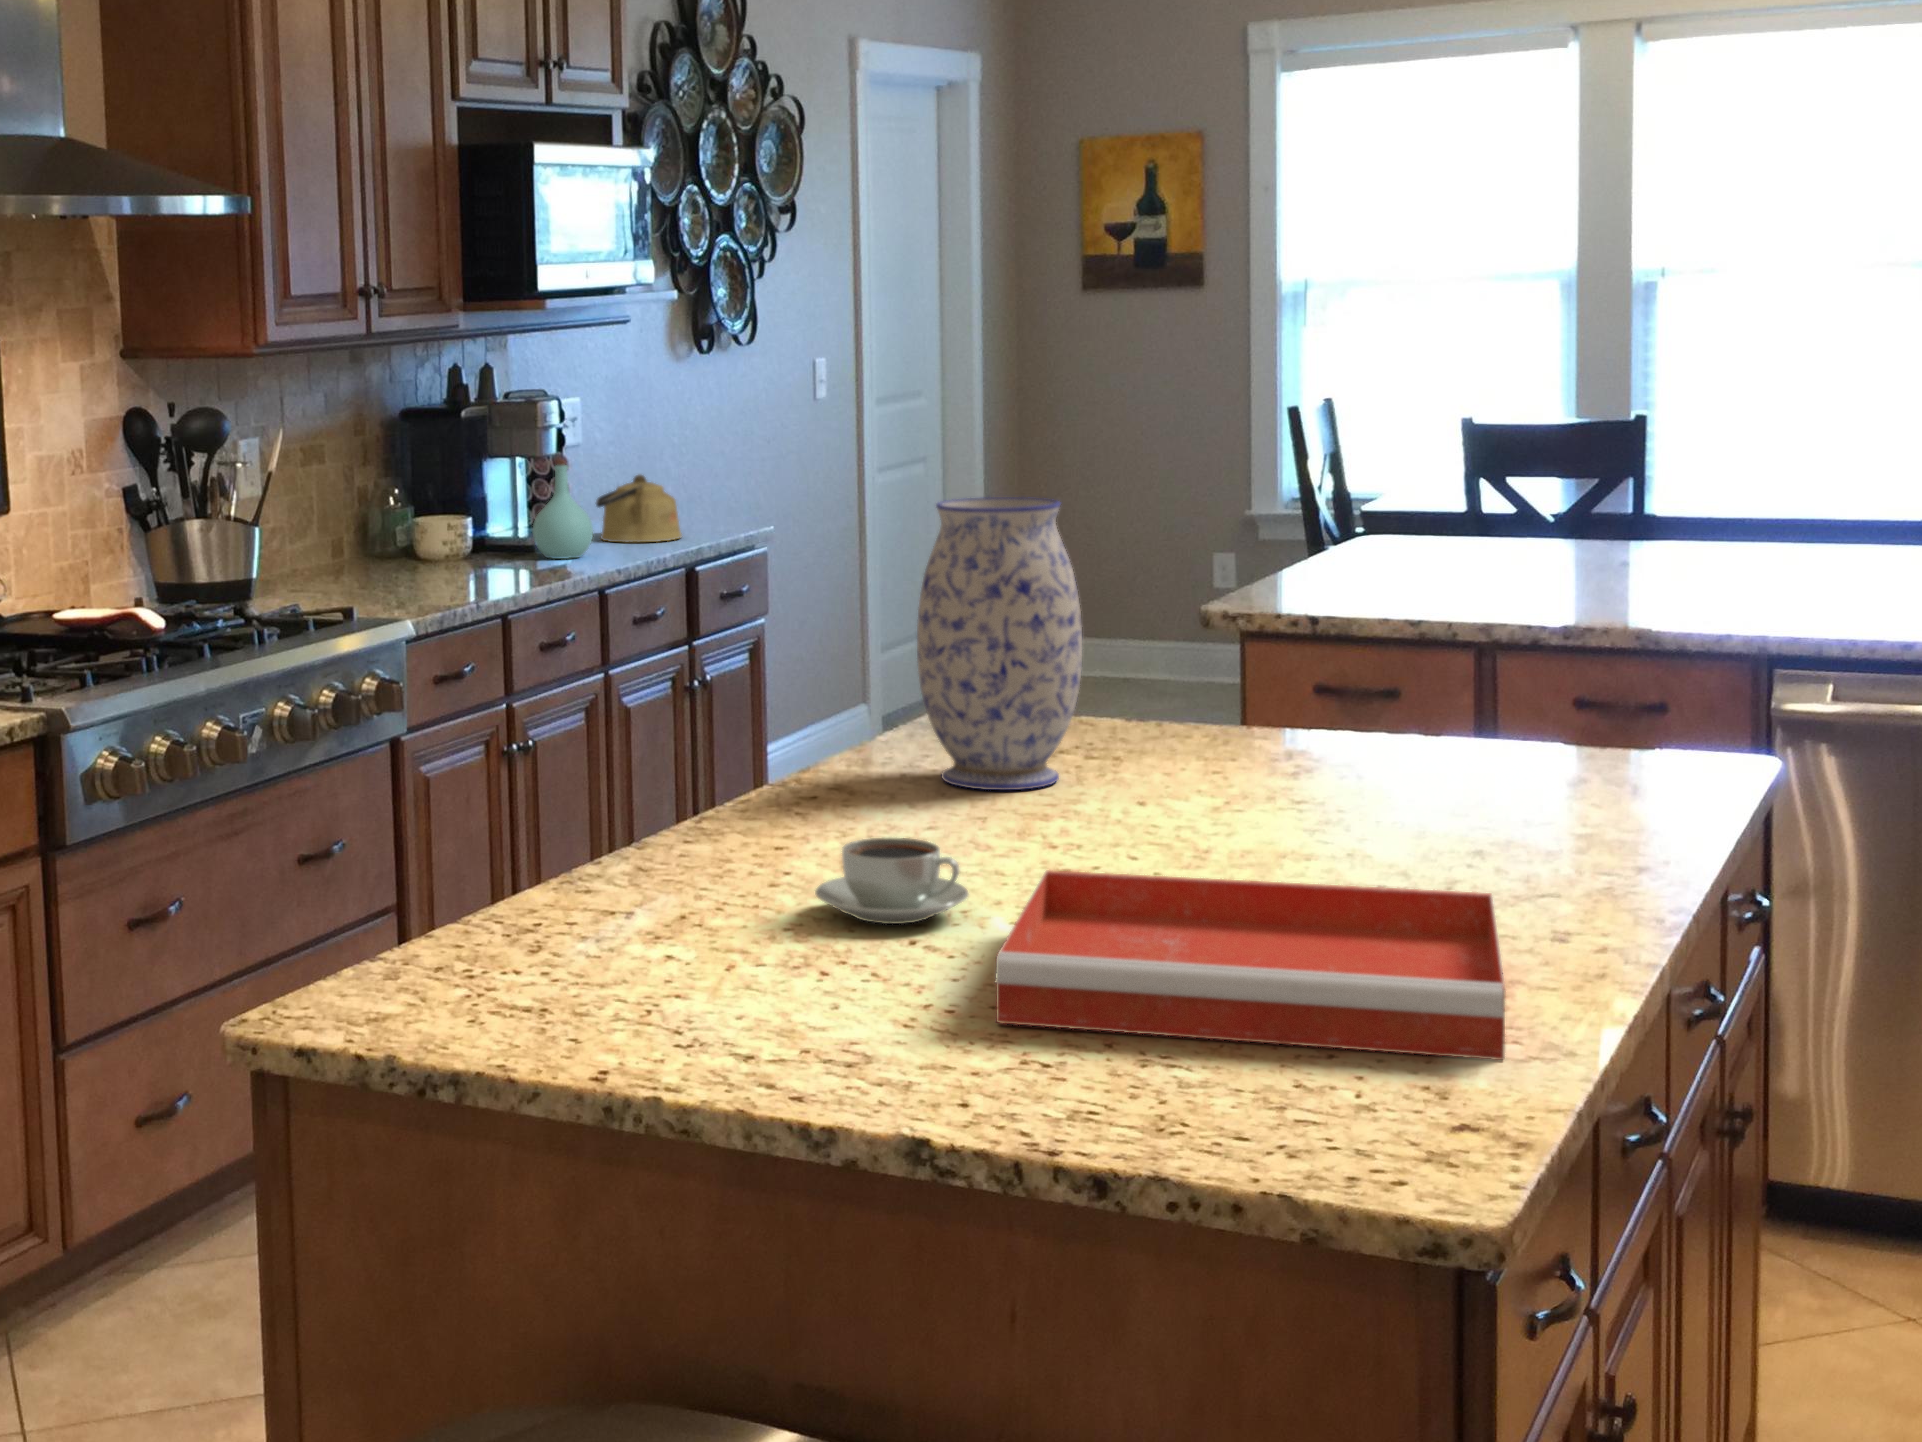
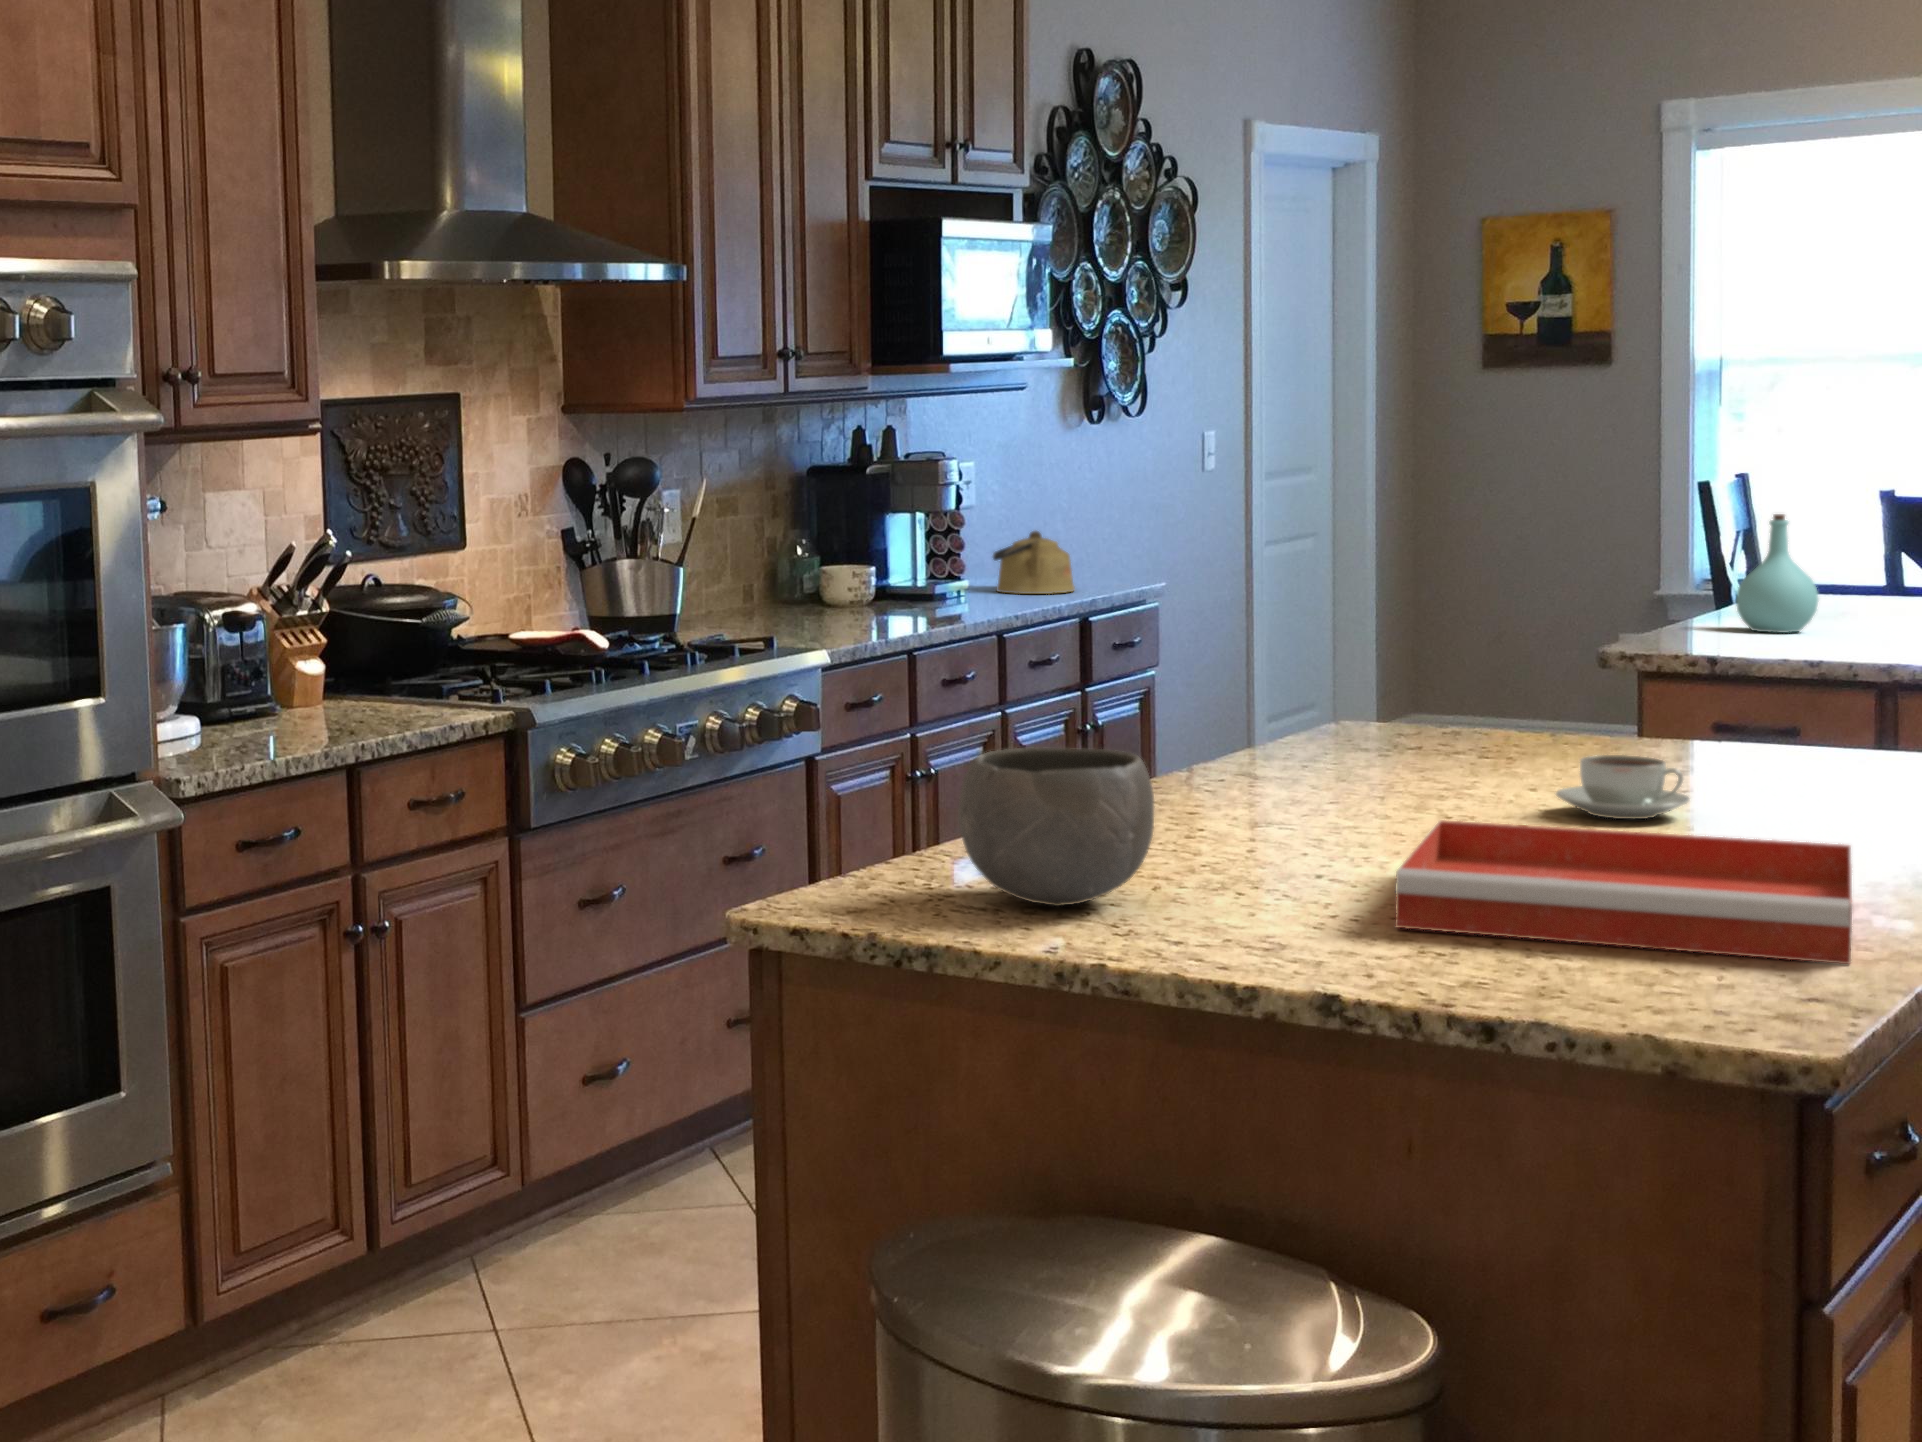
bottle: present [533,460,593,559] -> present [1736,514,1818,633]
vase: present [917,497,1082,790] -> none [1320,520,1474,779]
ceramic bowl: none [490,805,720,1004] -> present [958,747,1154,906]
coffee cup: present [815,837,968,924] -> present [1556,755,1689,819]

